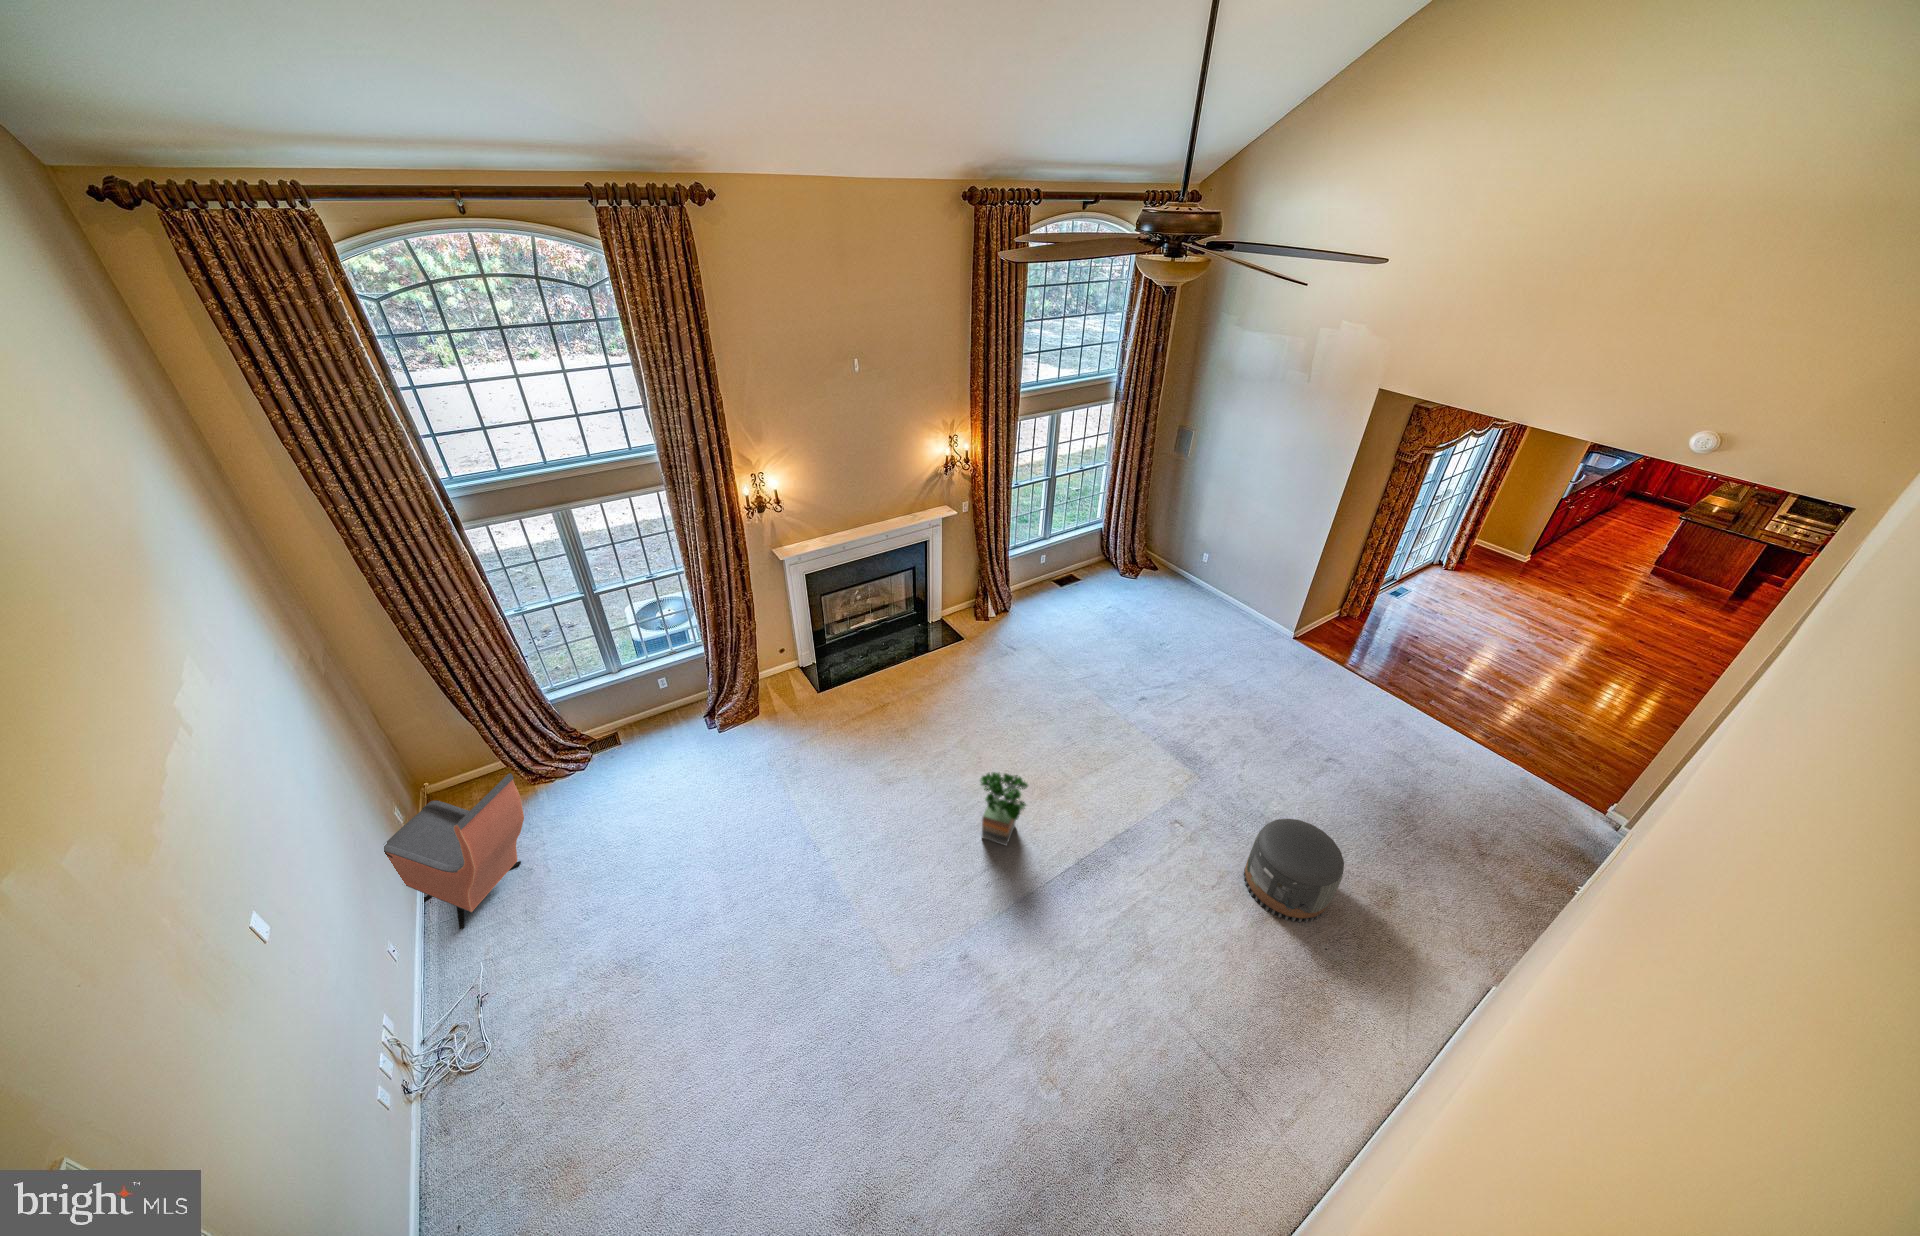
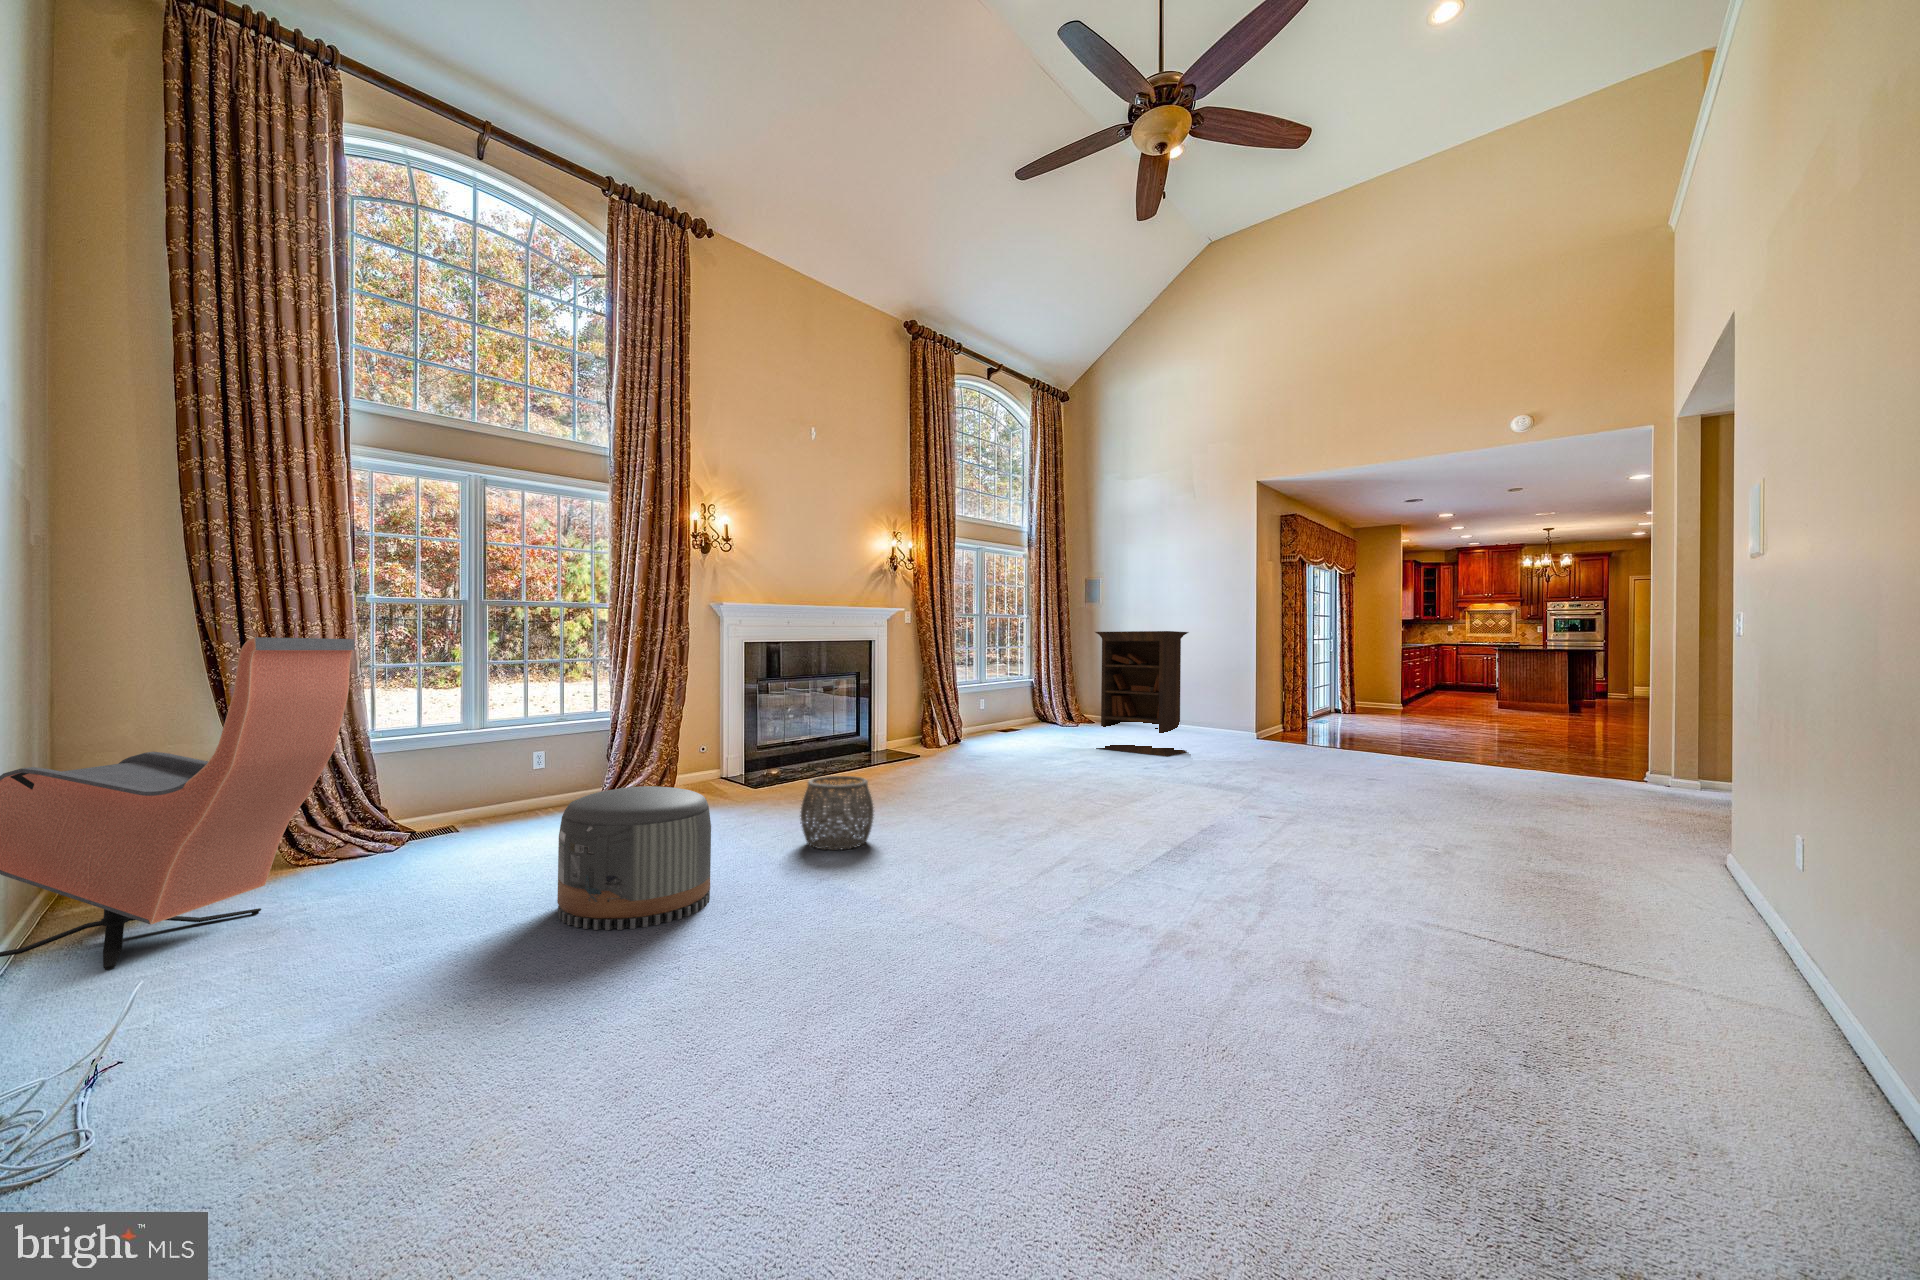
bookcase: none [1128,479,1232,616] -> present [1095,631,1188,757]
woven basket: none [817,757,868,816] -> present [800,776,874,850]
potted tree: present [980,772,1028,846] -> none [1039,740,1113,851]
pouf: present [1244,819,1344,922] -> present [557,786,711,930]

